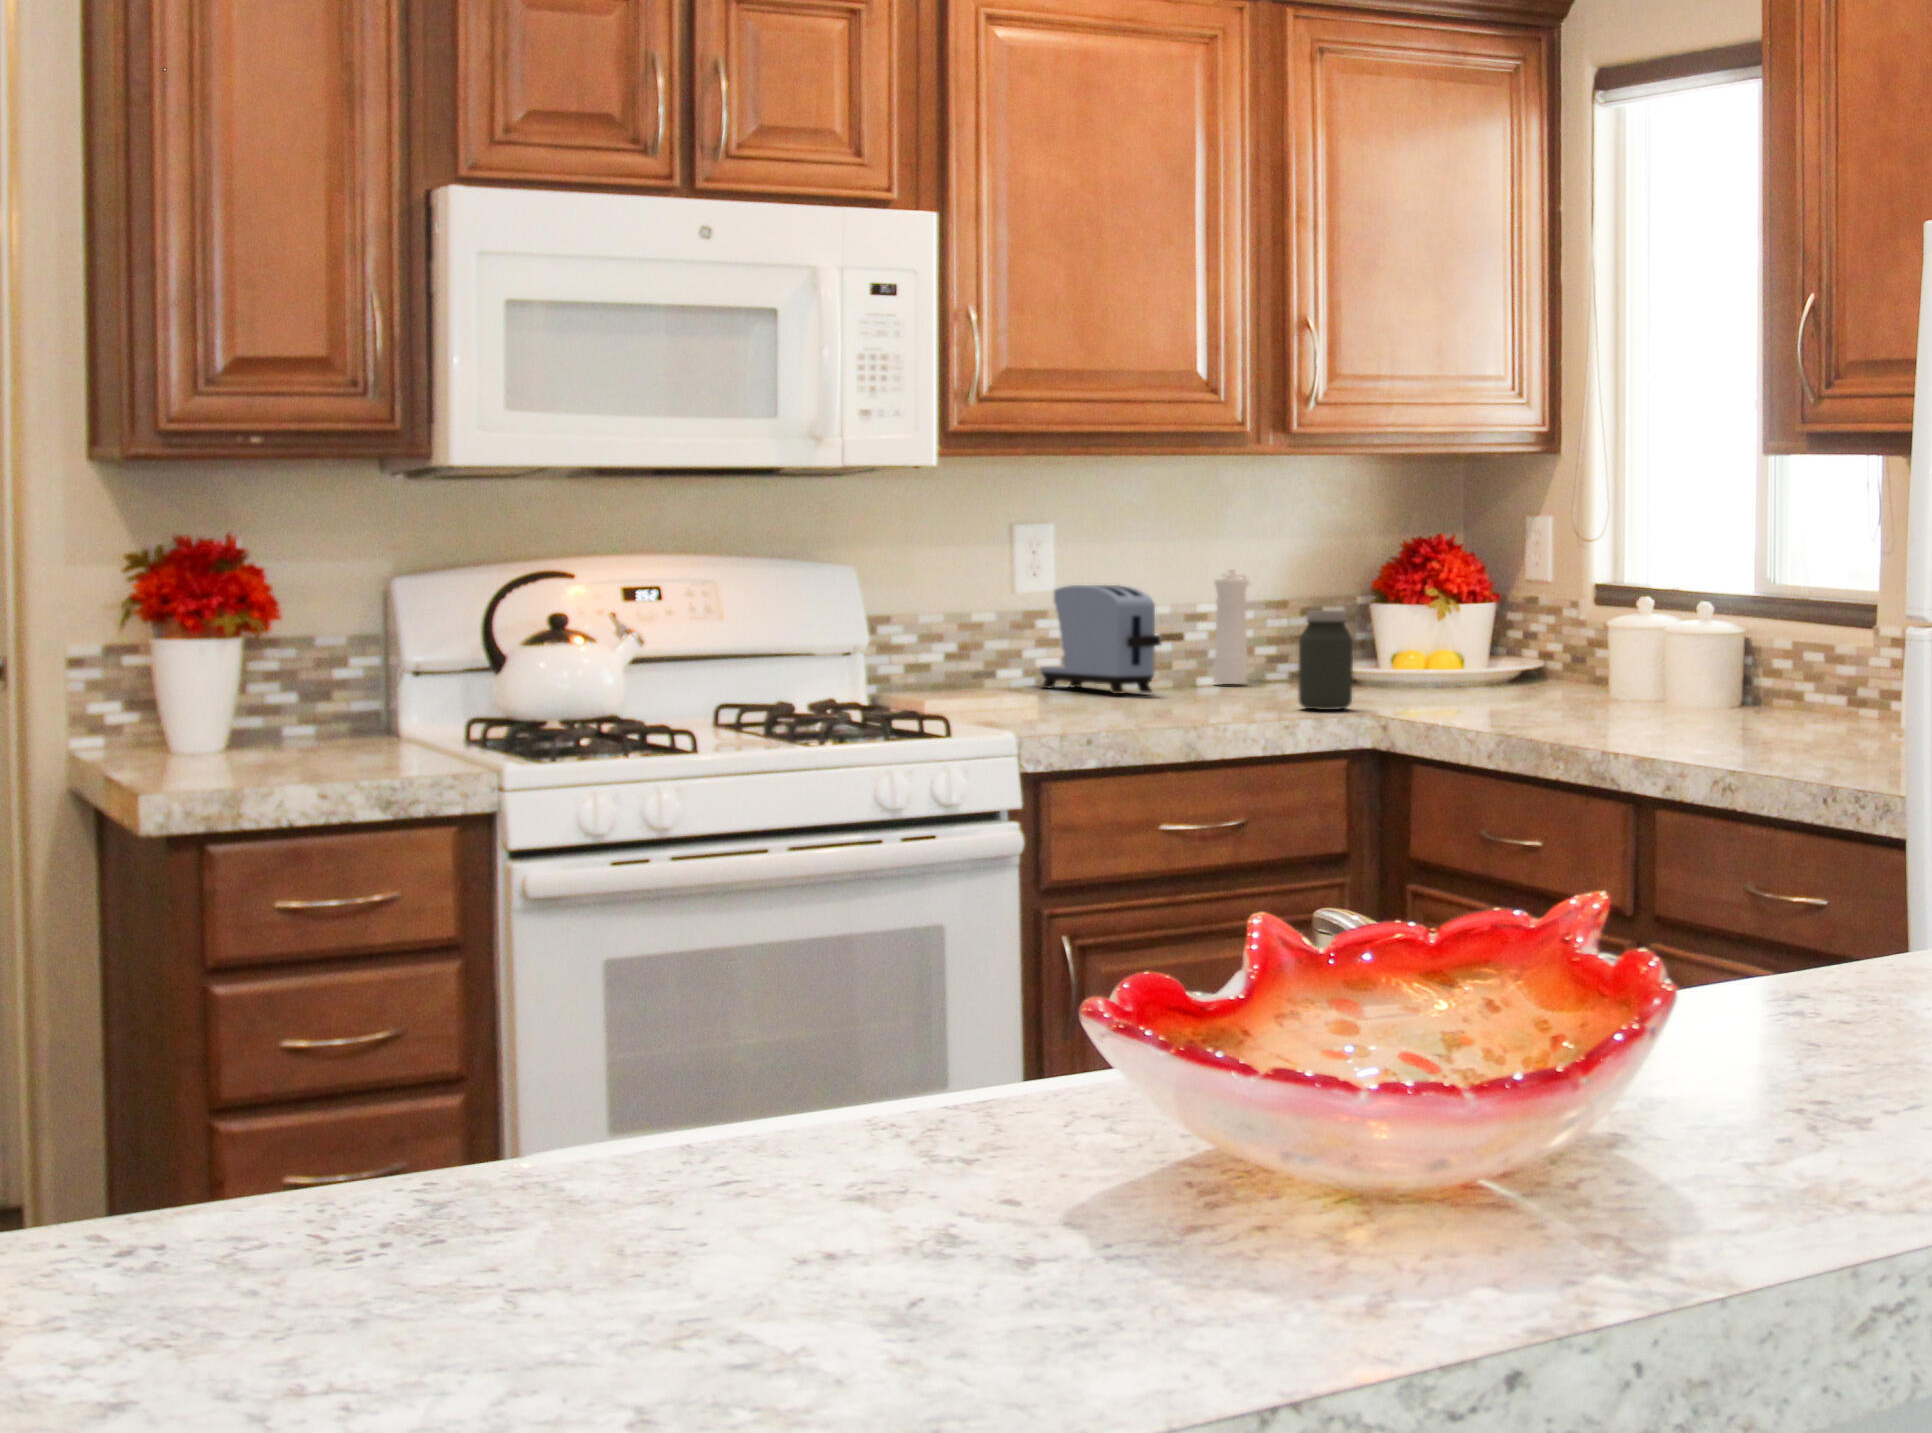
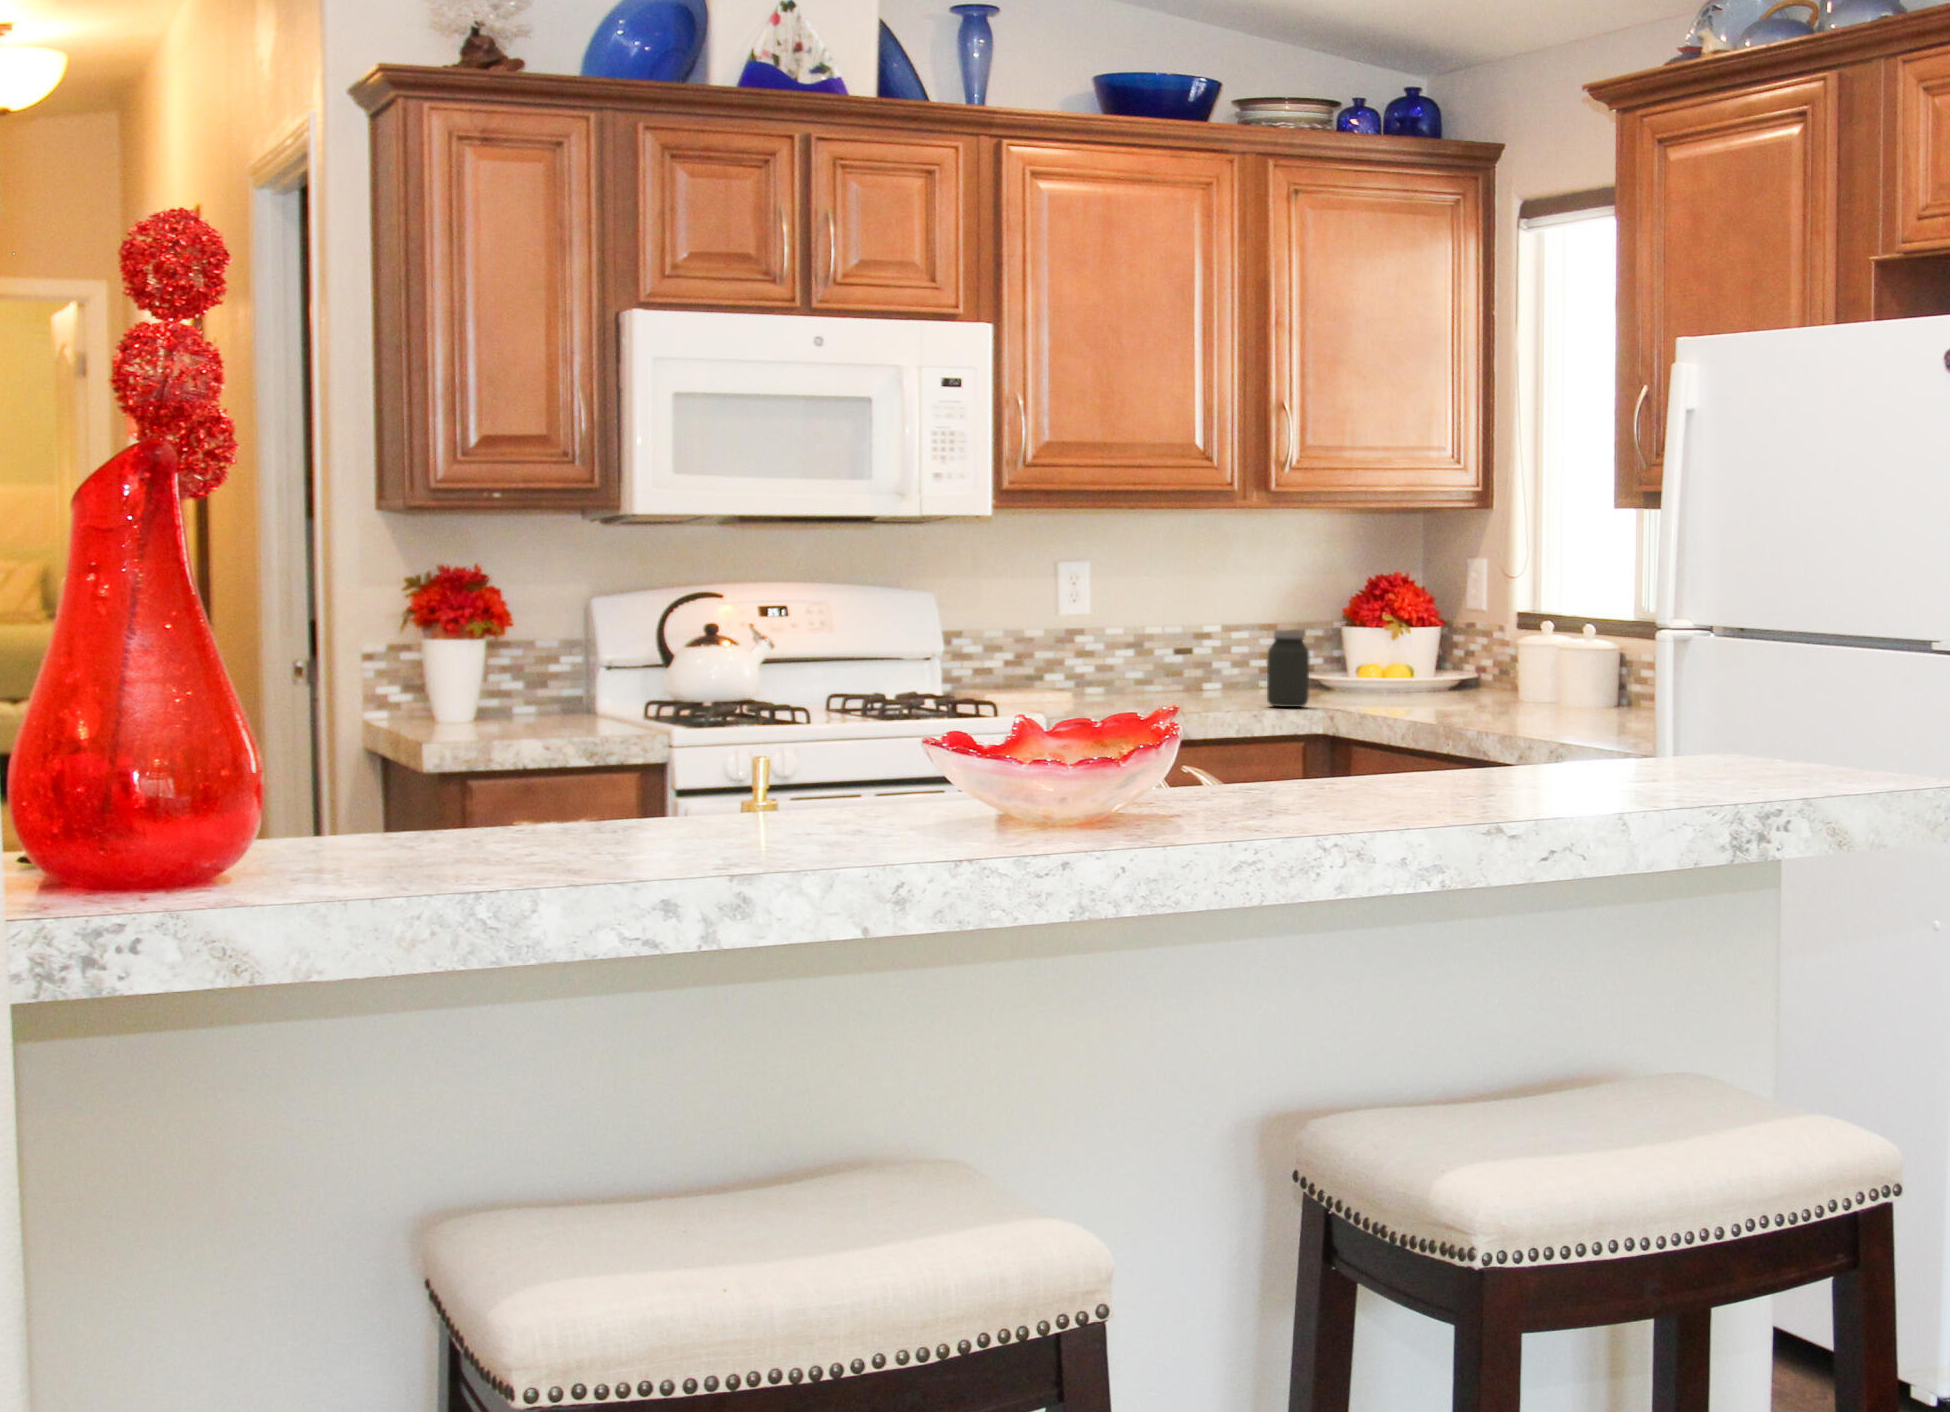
pepper mill: present [1213,569,1250,684] -> none [1215,589,1267,690]
toaster: present [1041,585,1161,694] -> none [1075,610,1168,694]

